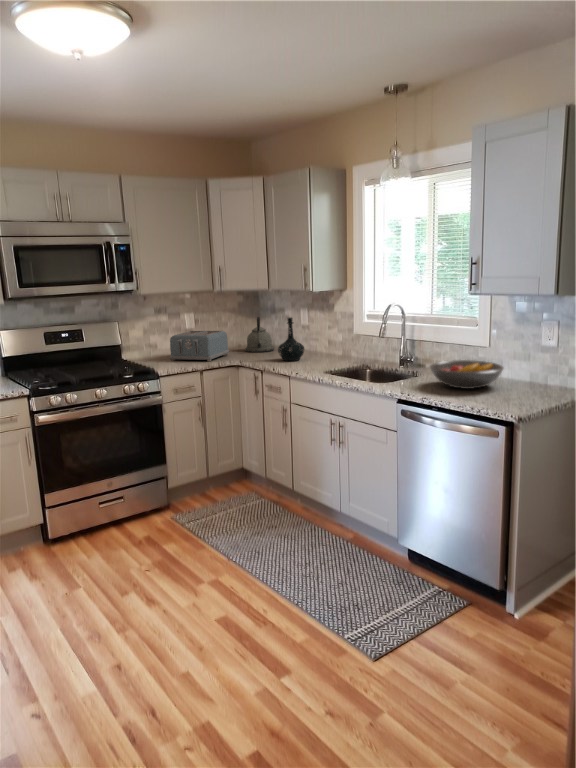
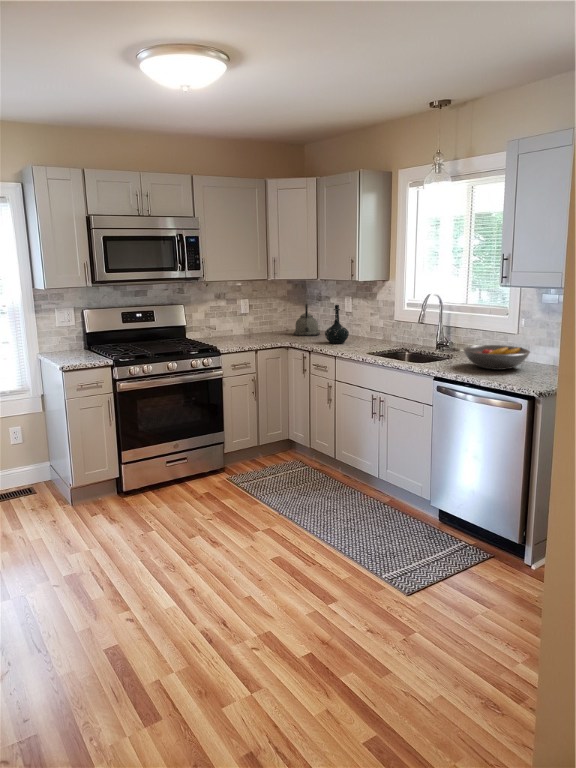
toaster: present [170,331,229,362] -> none [228,315,280,342]

